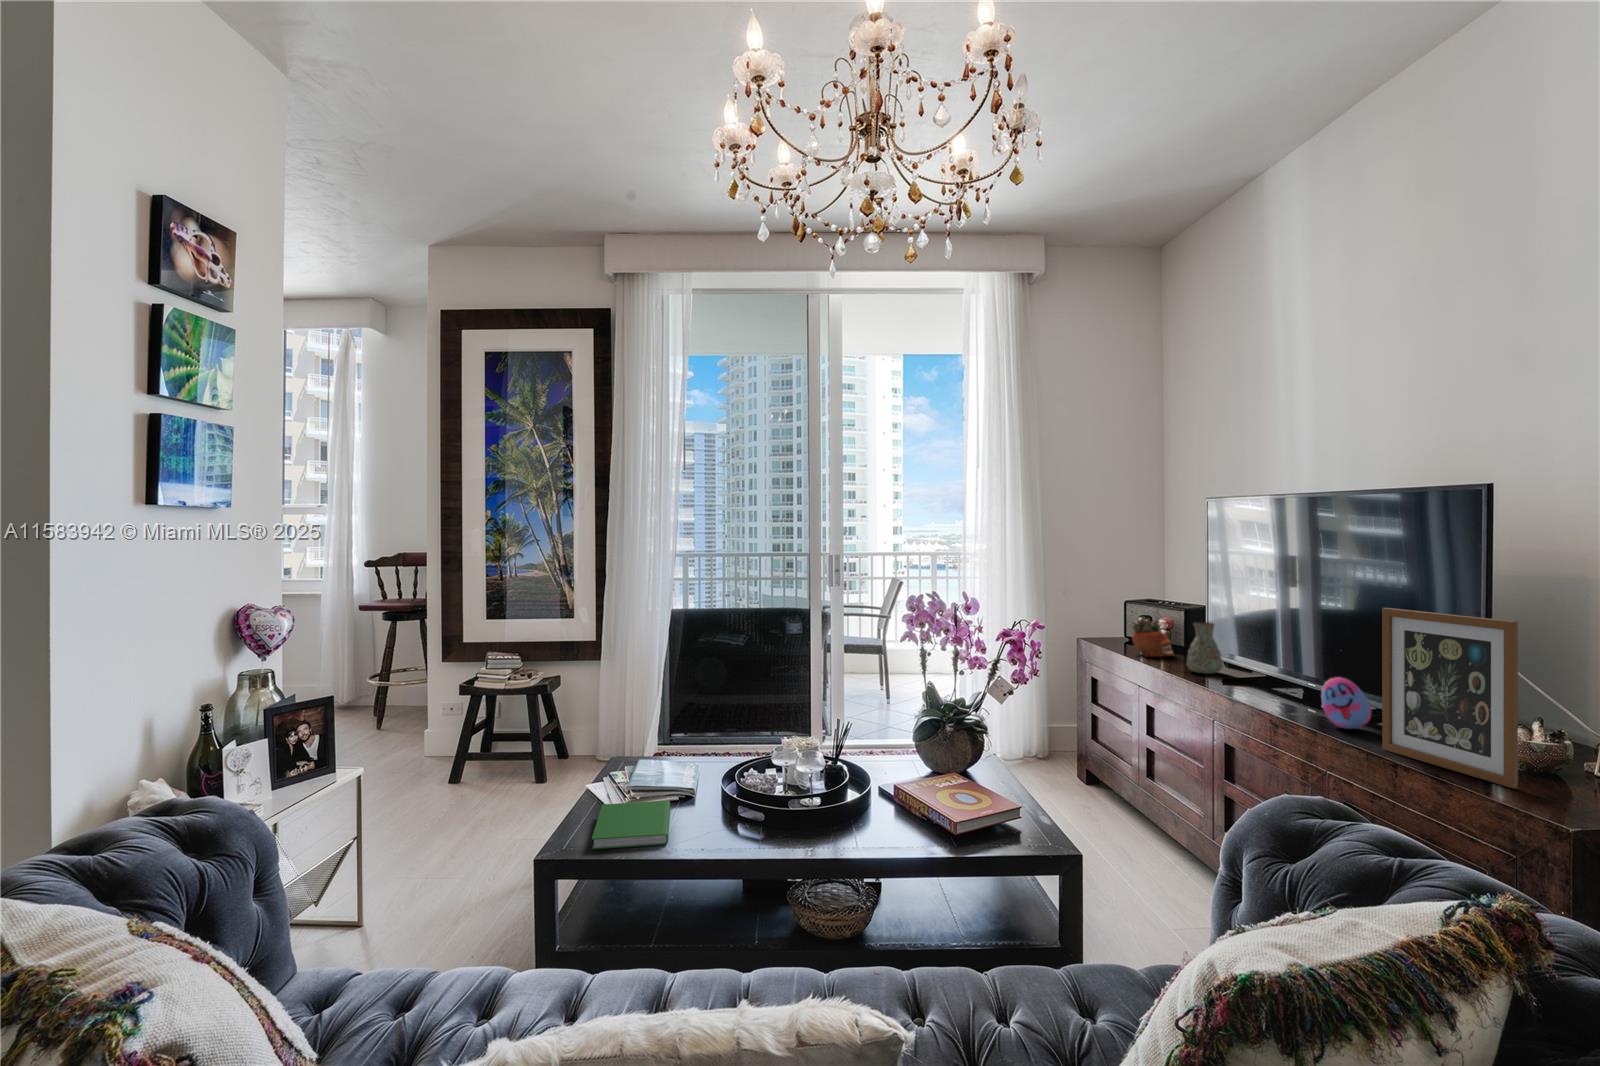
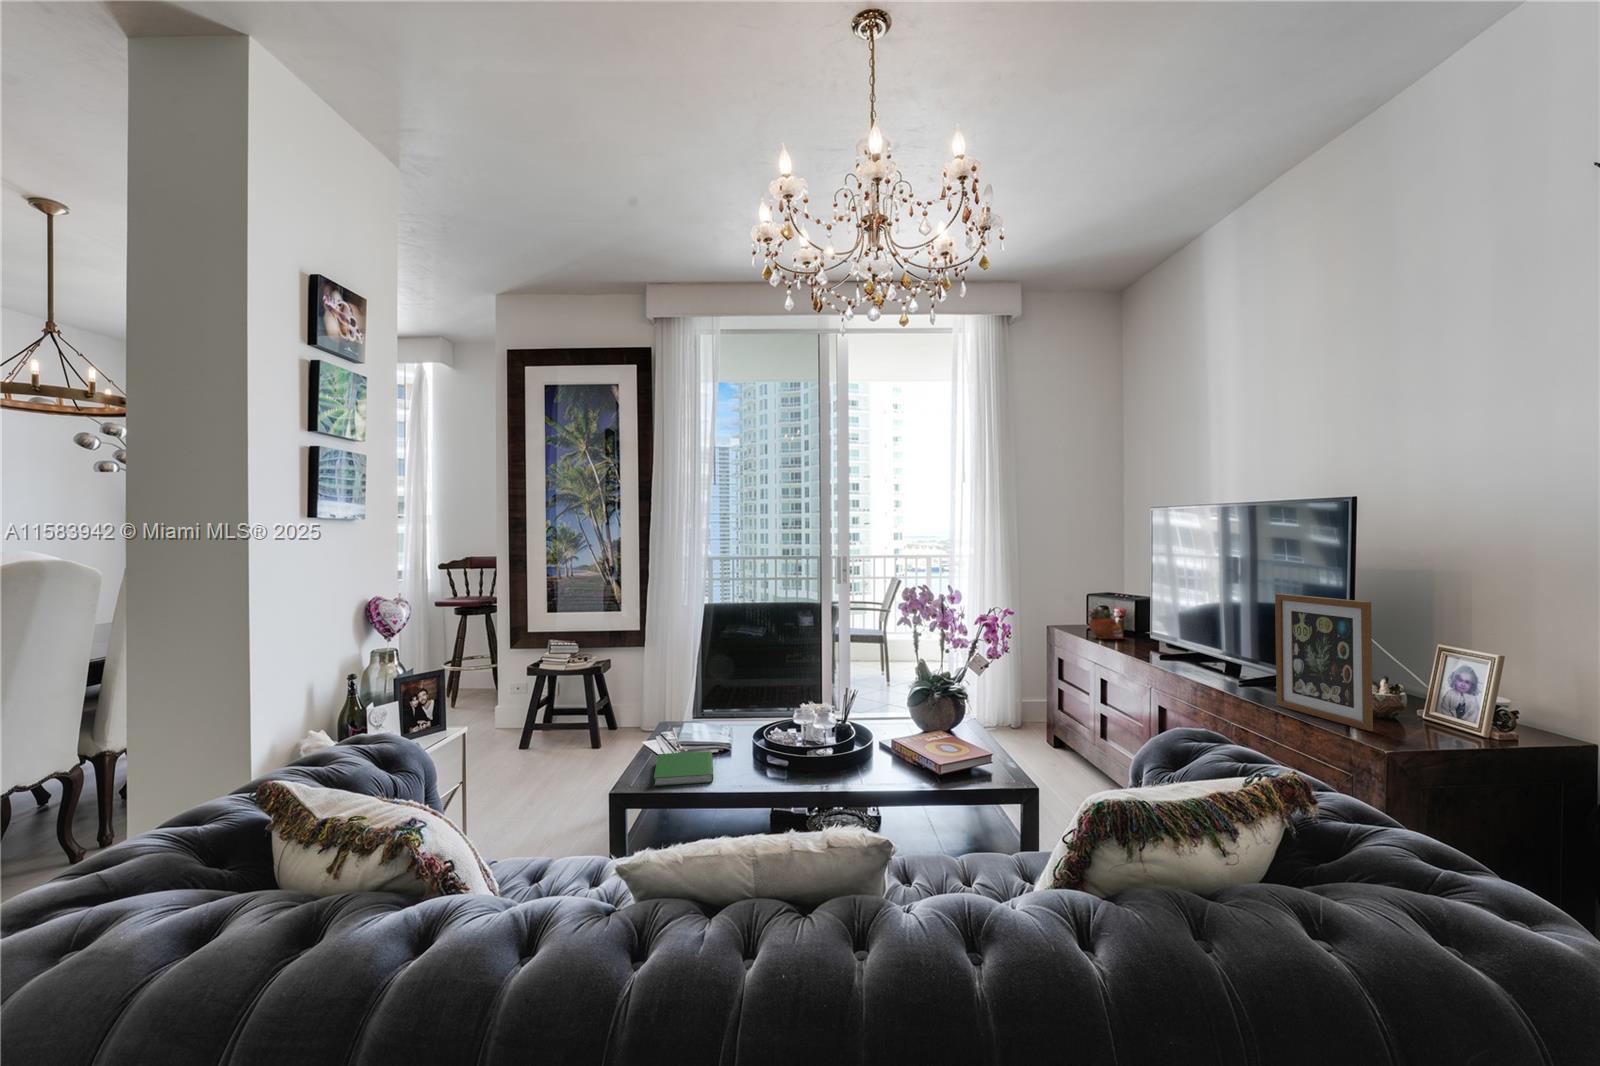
decorative vase: present [1187,622,1222,674] -> none [1132,609,1161,652]
decorative egg: present [1321,677,1371,729] -> none [1233,650,1271,691]

